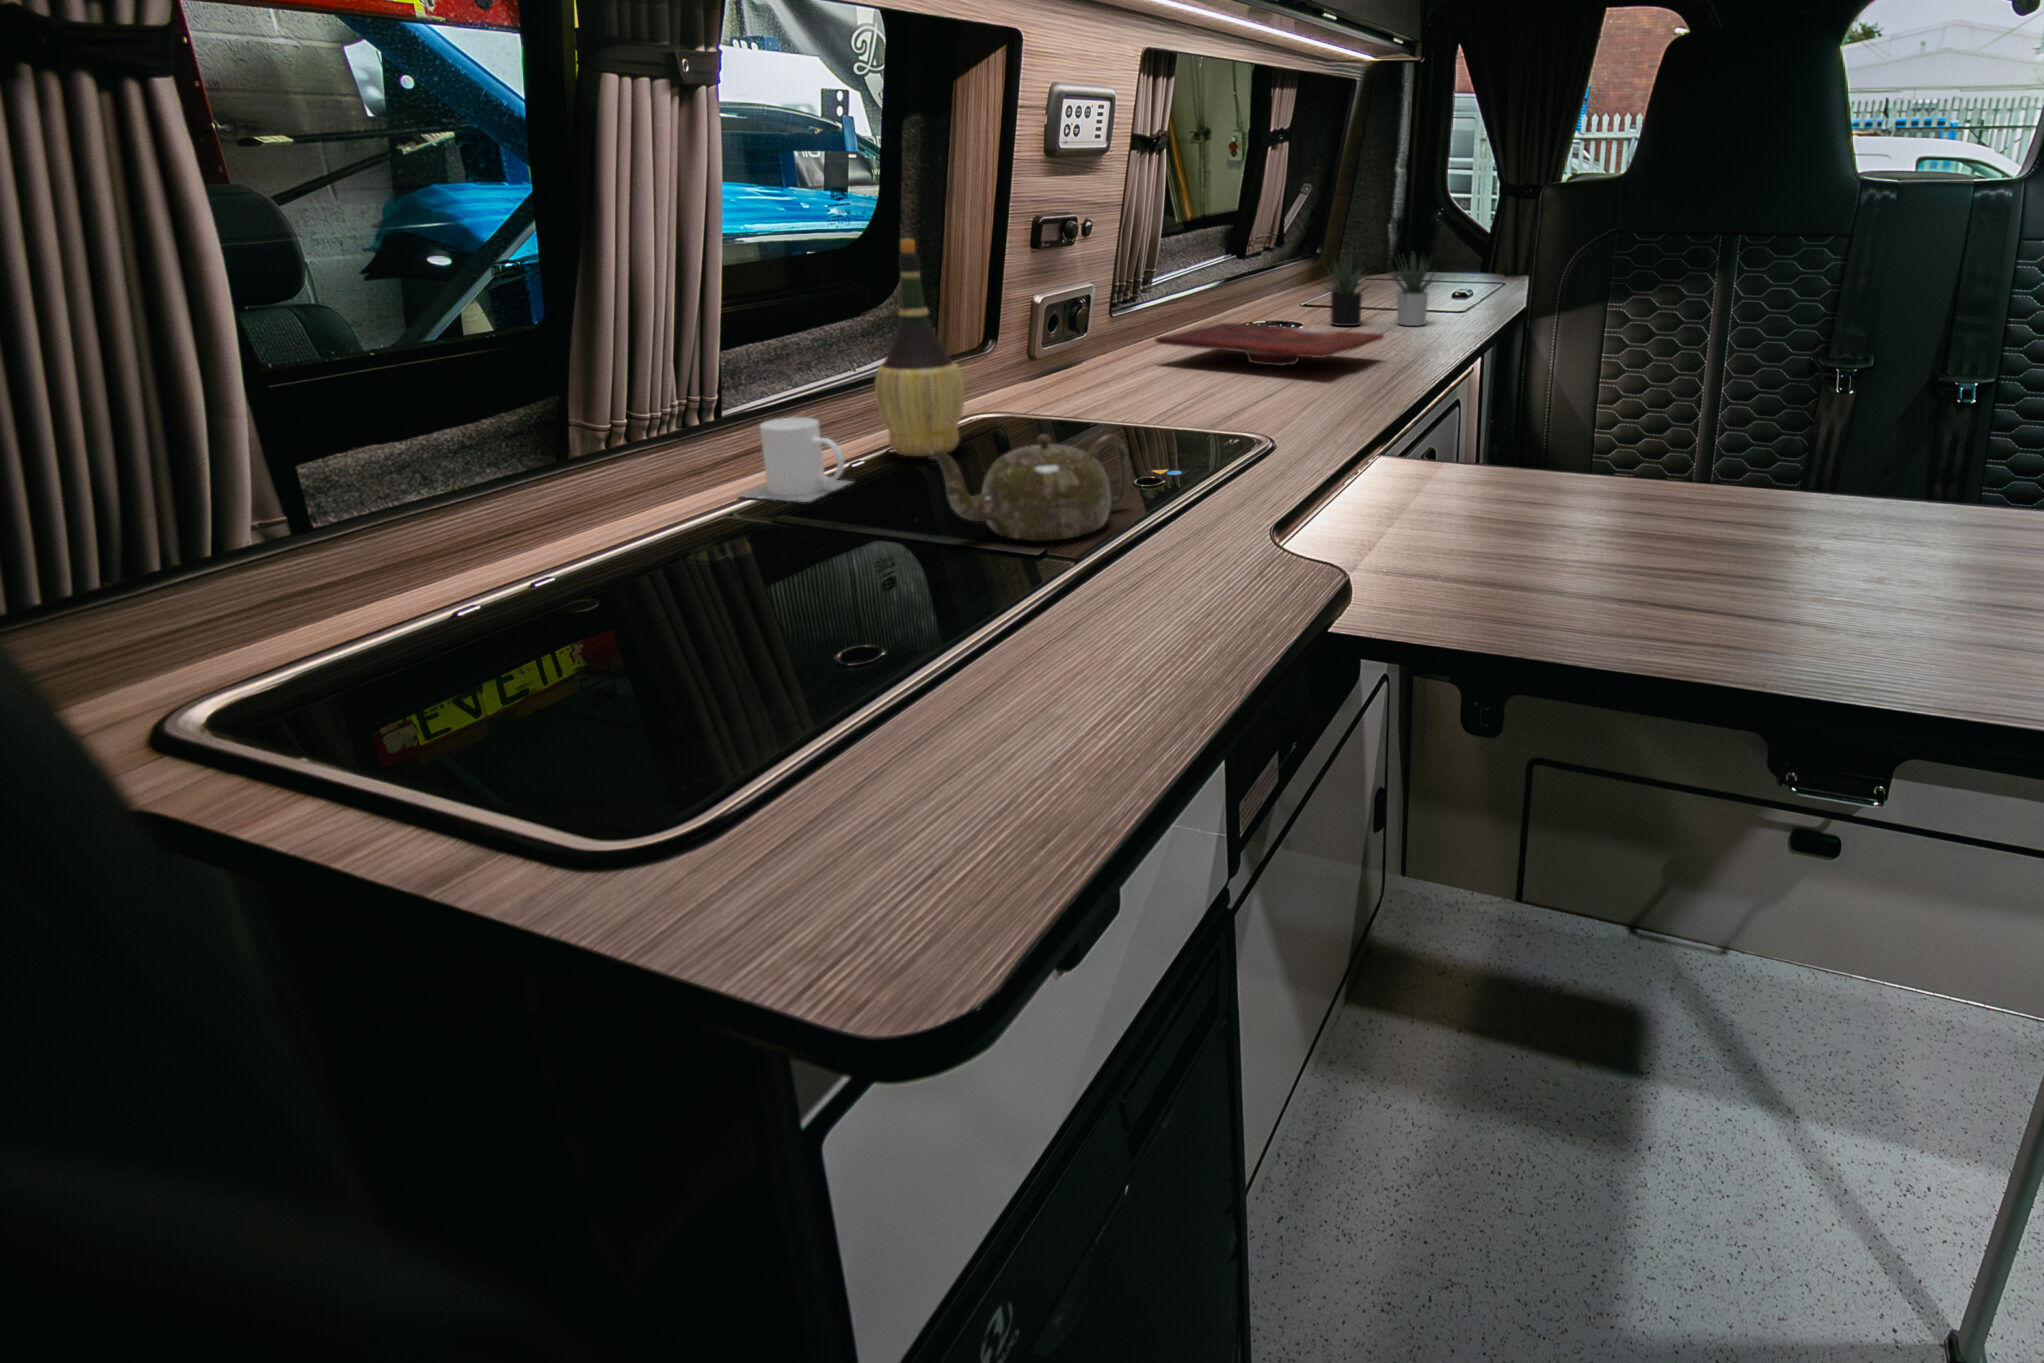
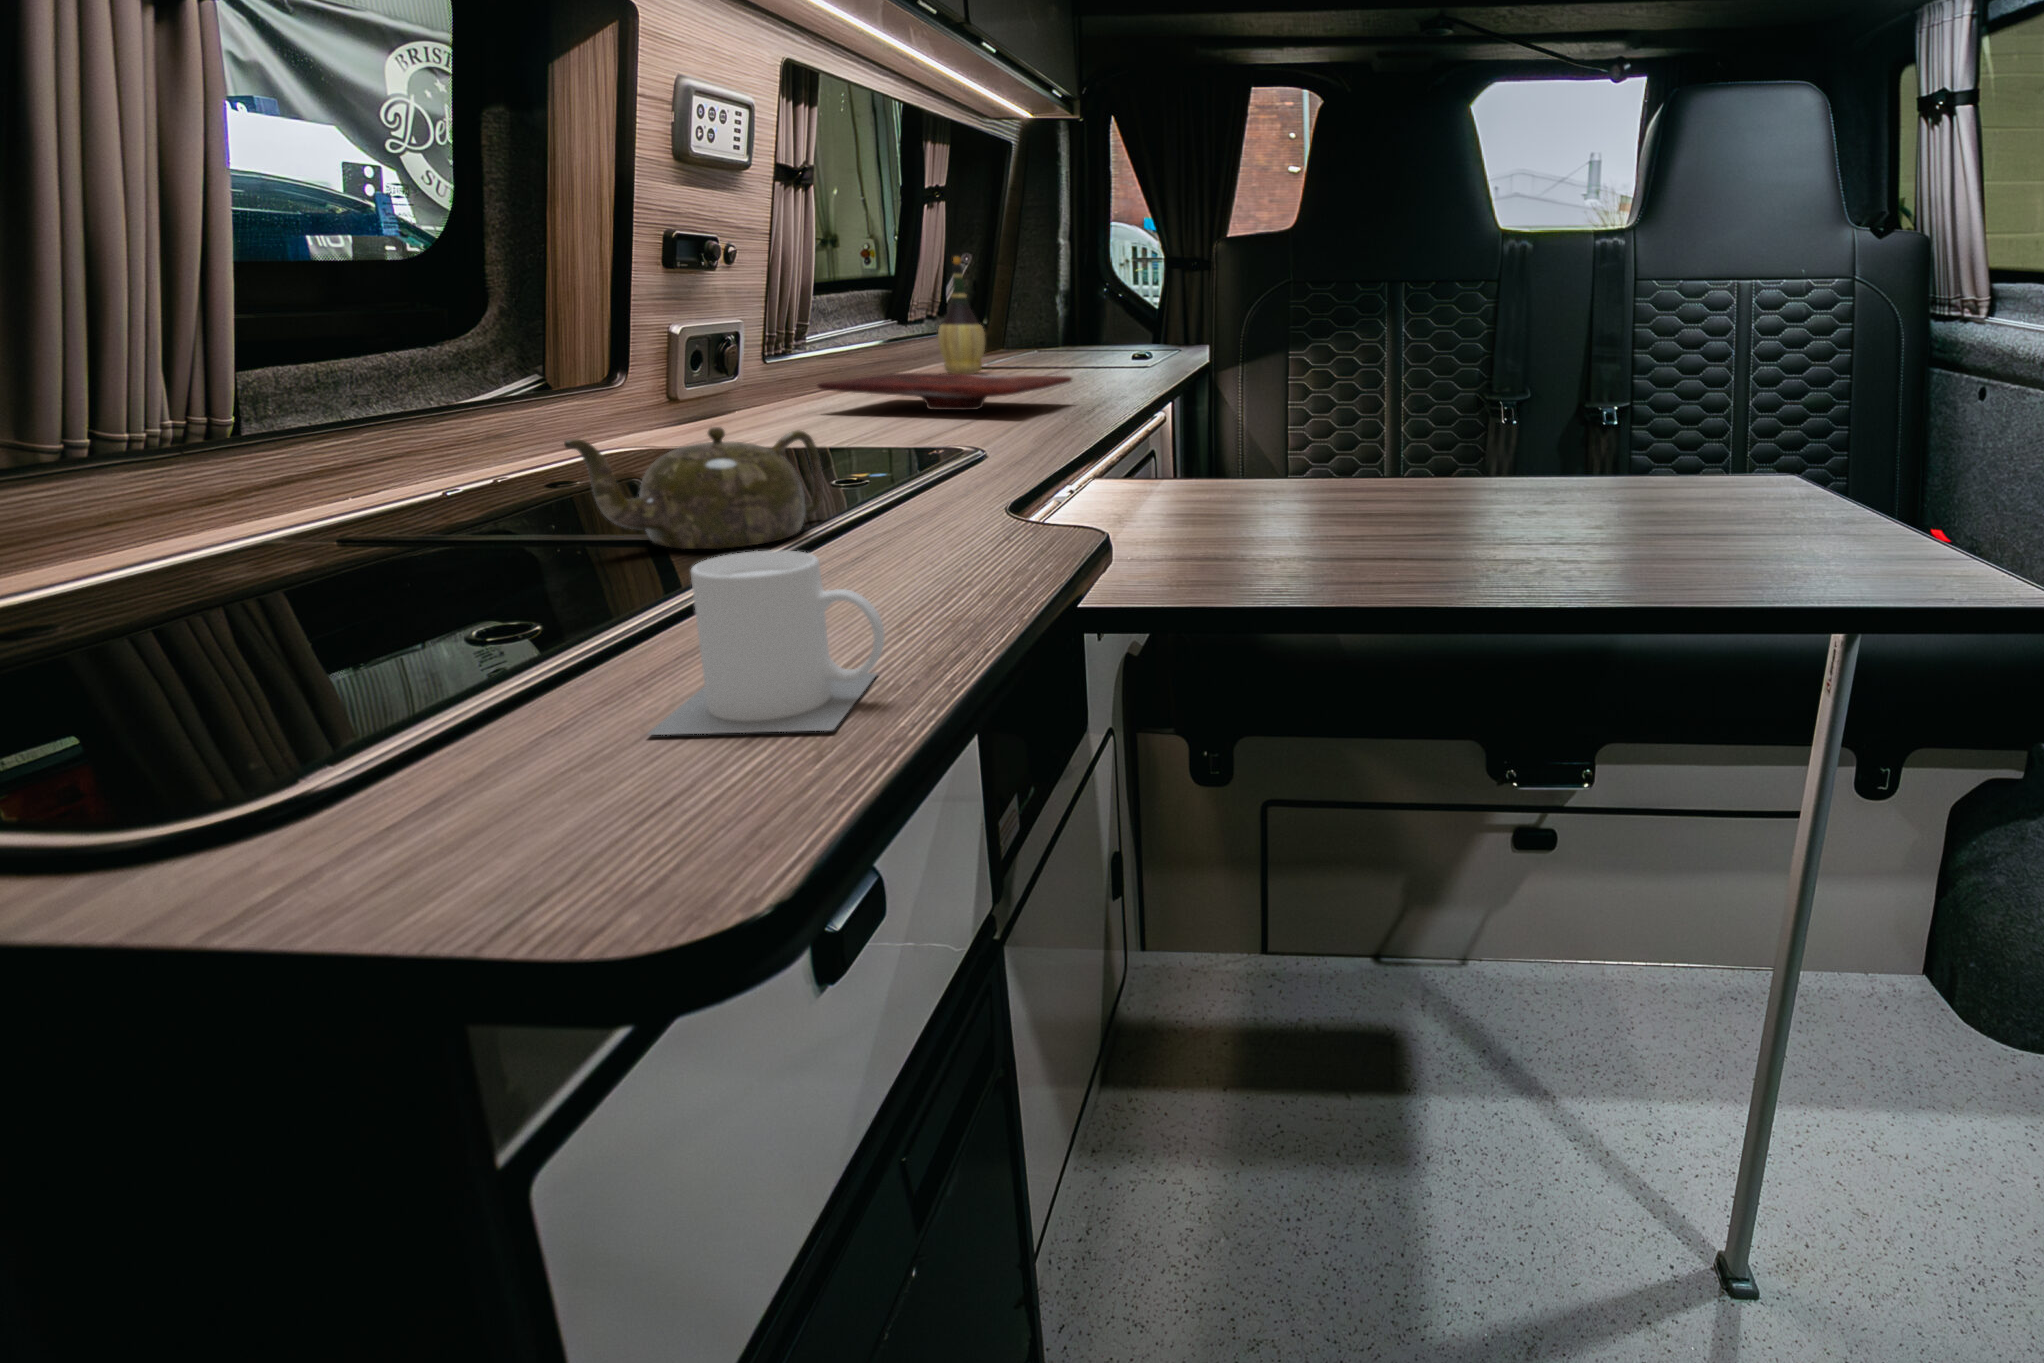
wine bottle: present [875,239,965,456] -> present [938,257,985,374]
succulent plant: present [1325,254,1443,326] -> none [985,301,1126,383]
mug: present [740,418,851,502] -> present [648,550,885,735]

